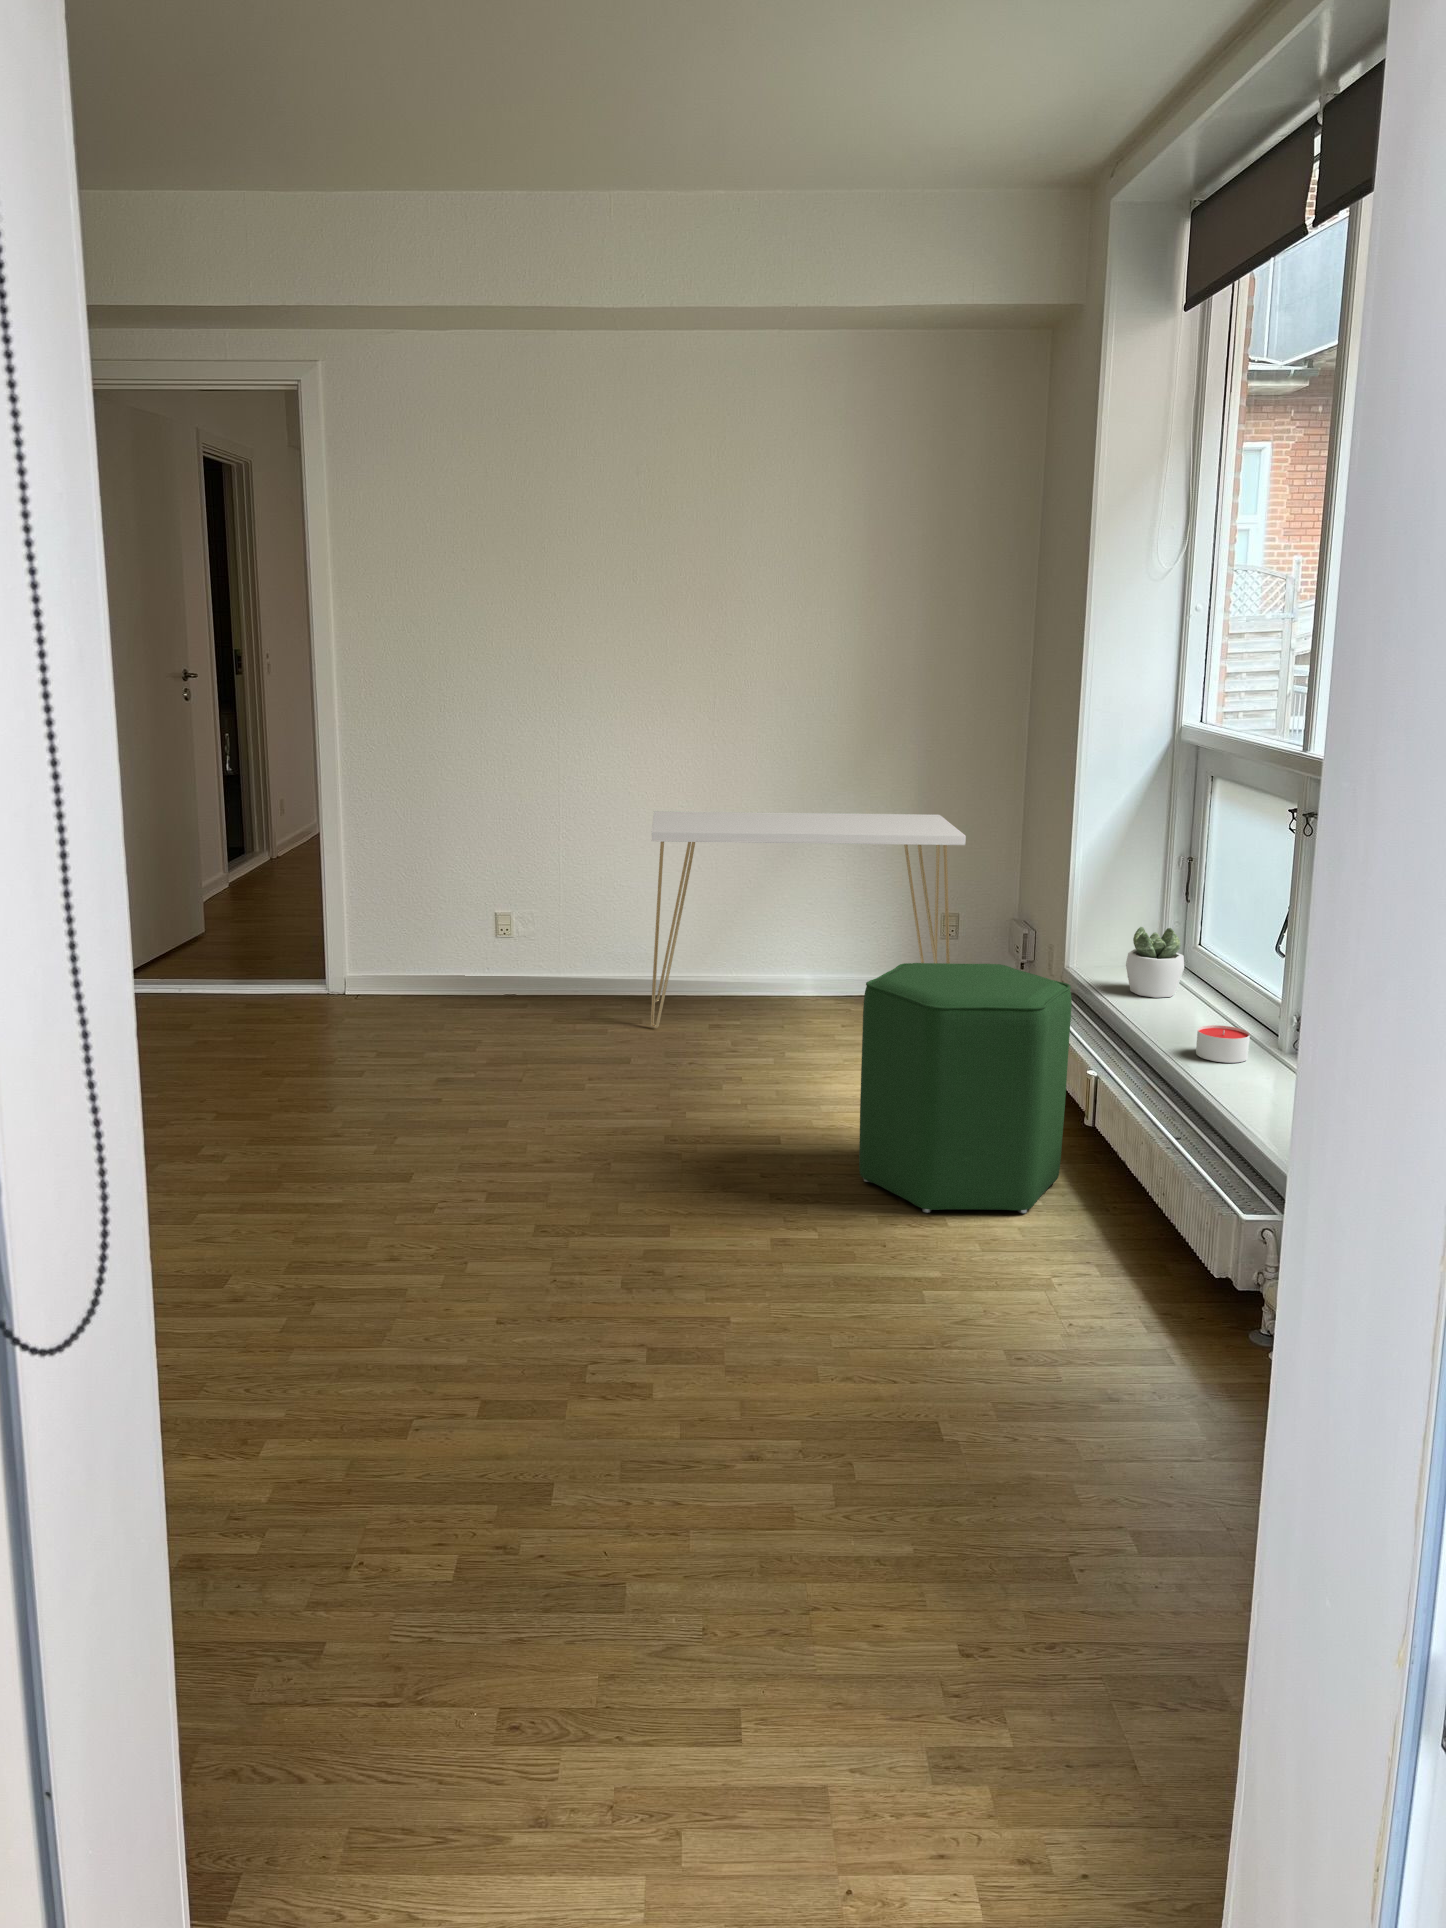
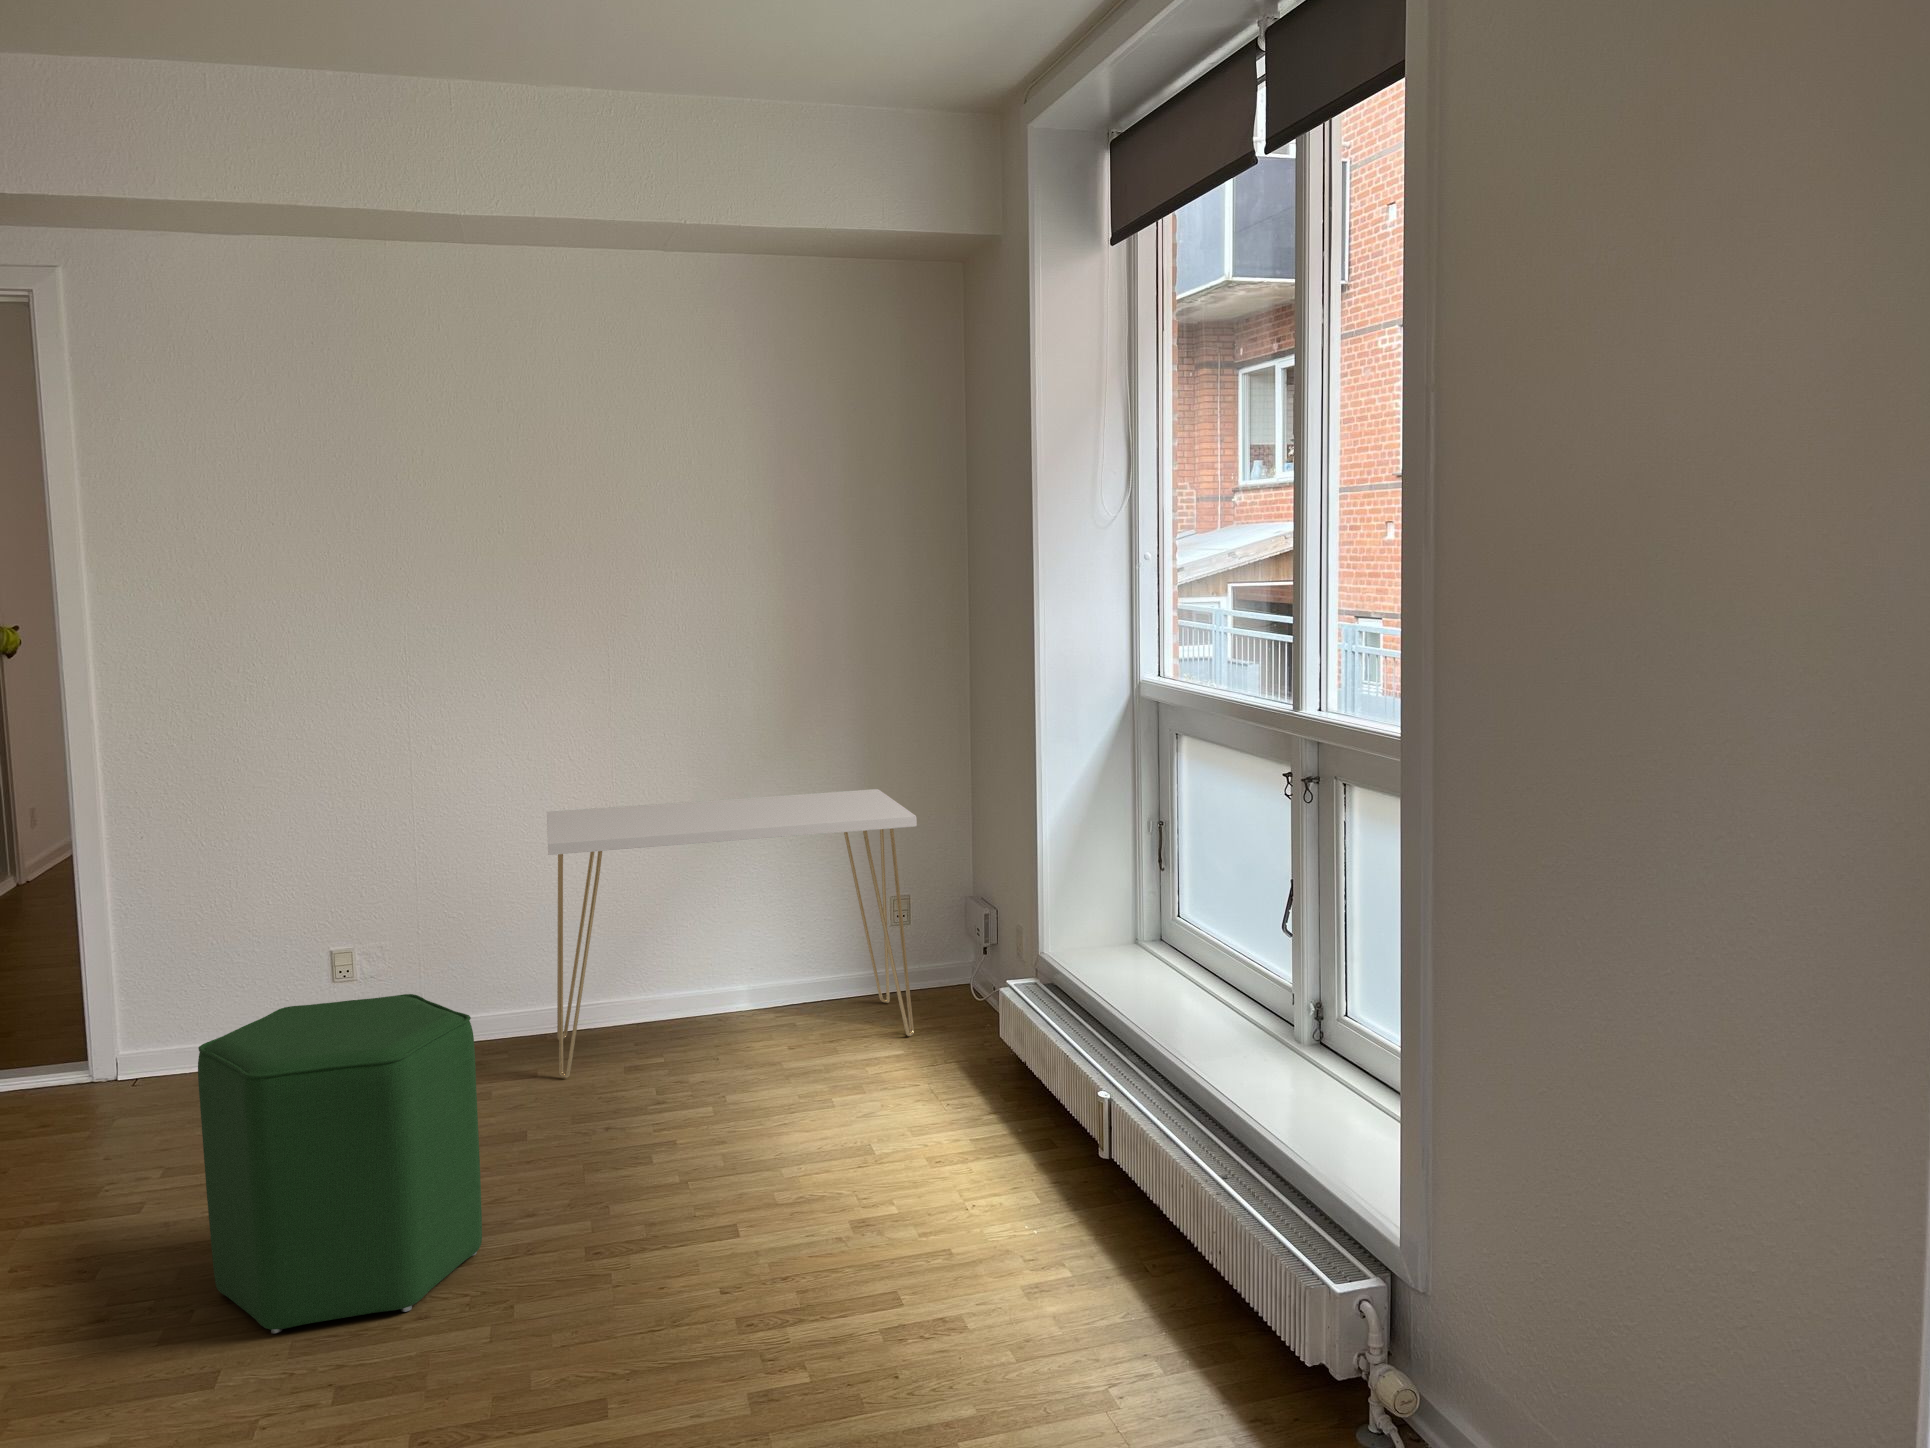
succulent plant: present [1126,927,1184,998] -> none [1112,906,1173,987]
ottoman: present [859,963,1072,1213] -> present [198,994,482,1334]
candle: present [1196,1025,1250,1063] -> none [1219,1026,1275,1072]

